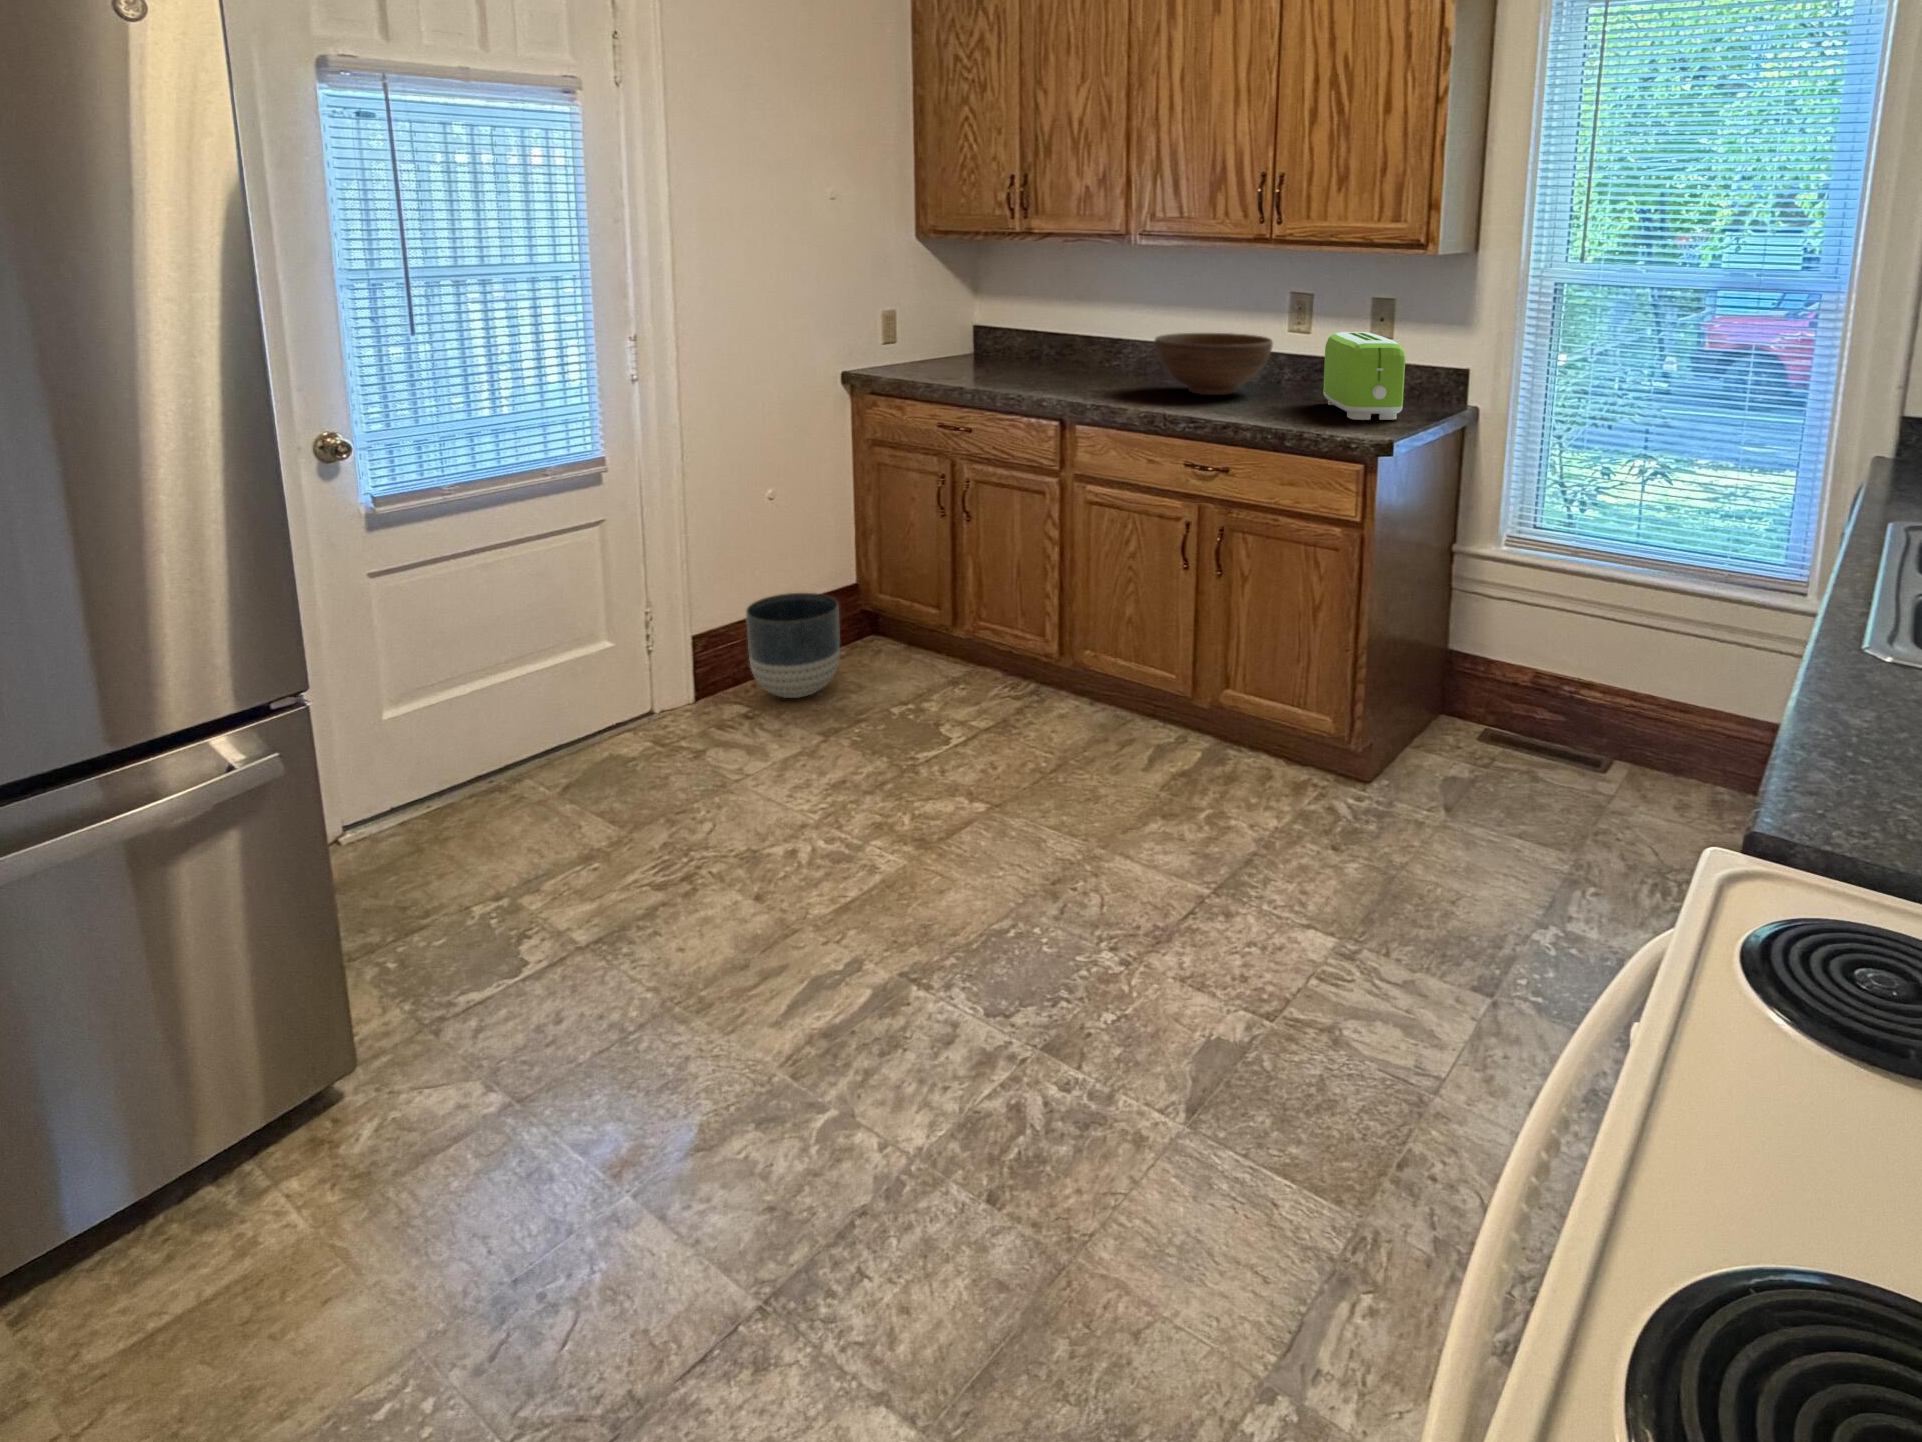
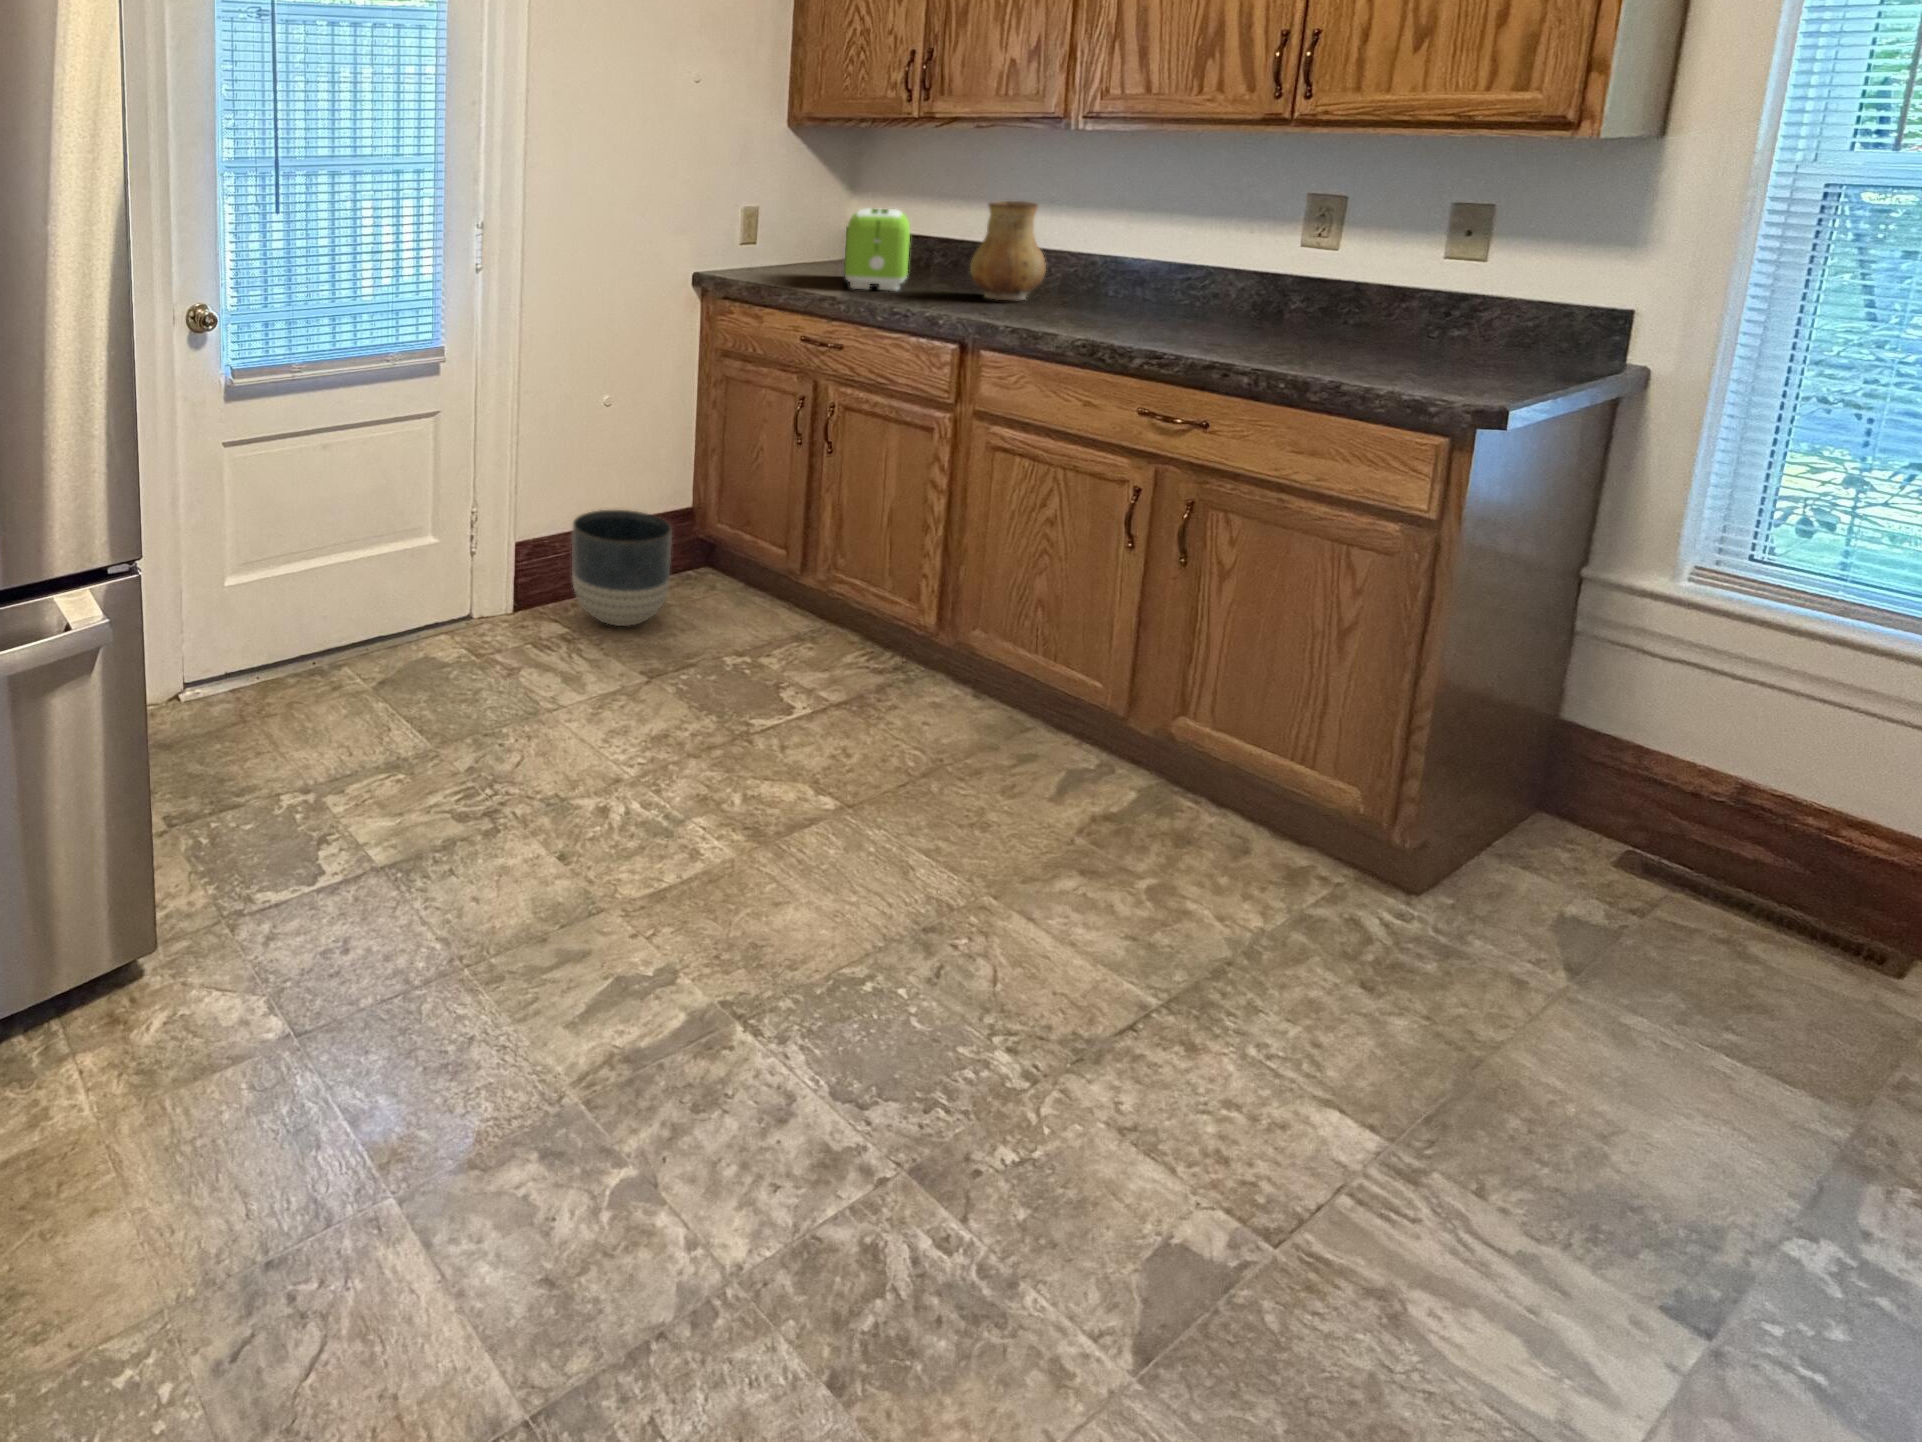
ceramic pitcher: none [1070,301,1125,382] -> present [970,201,1046,300]
toaster: present [1323,332,1405,420] -> present [844,208,910,291]
fruit bowl: present [1154,333,1273,395] -> none [1093,243,1274,325]

